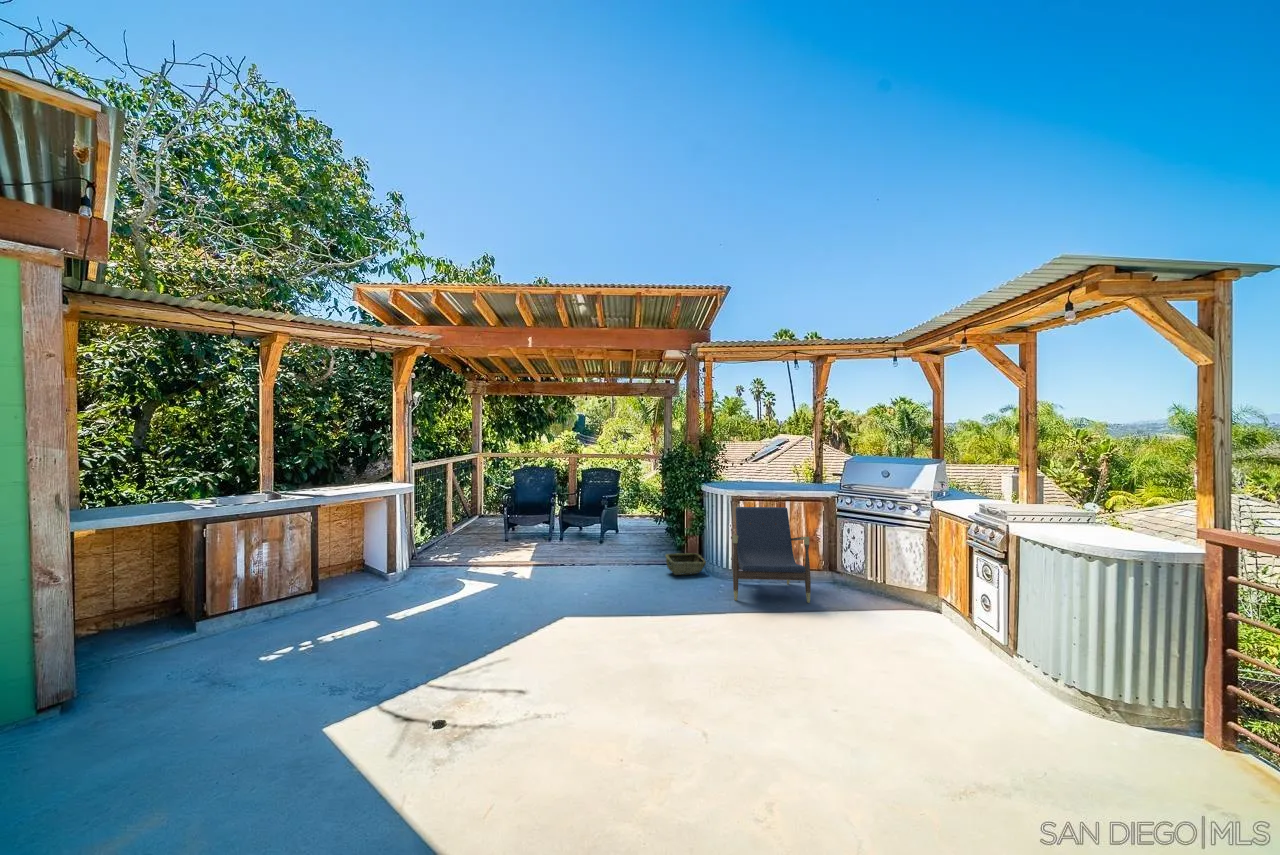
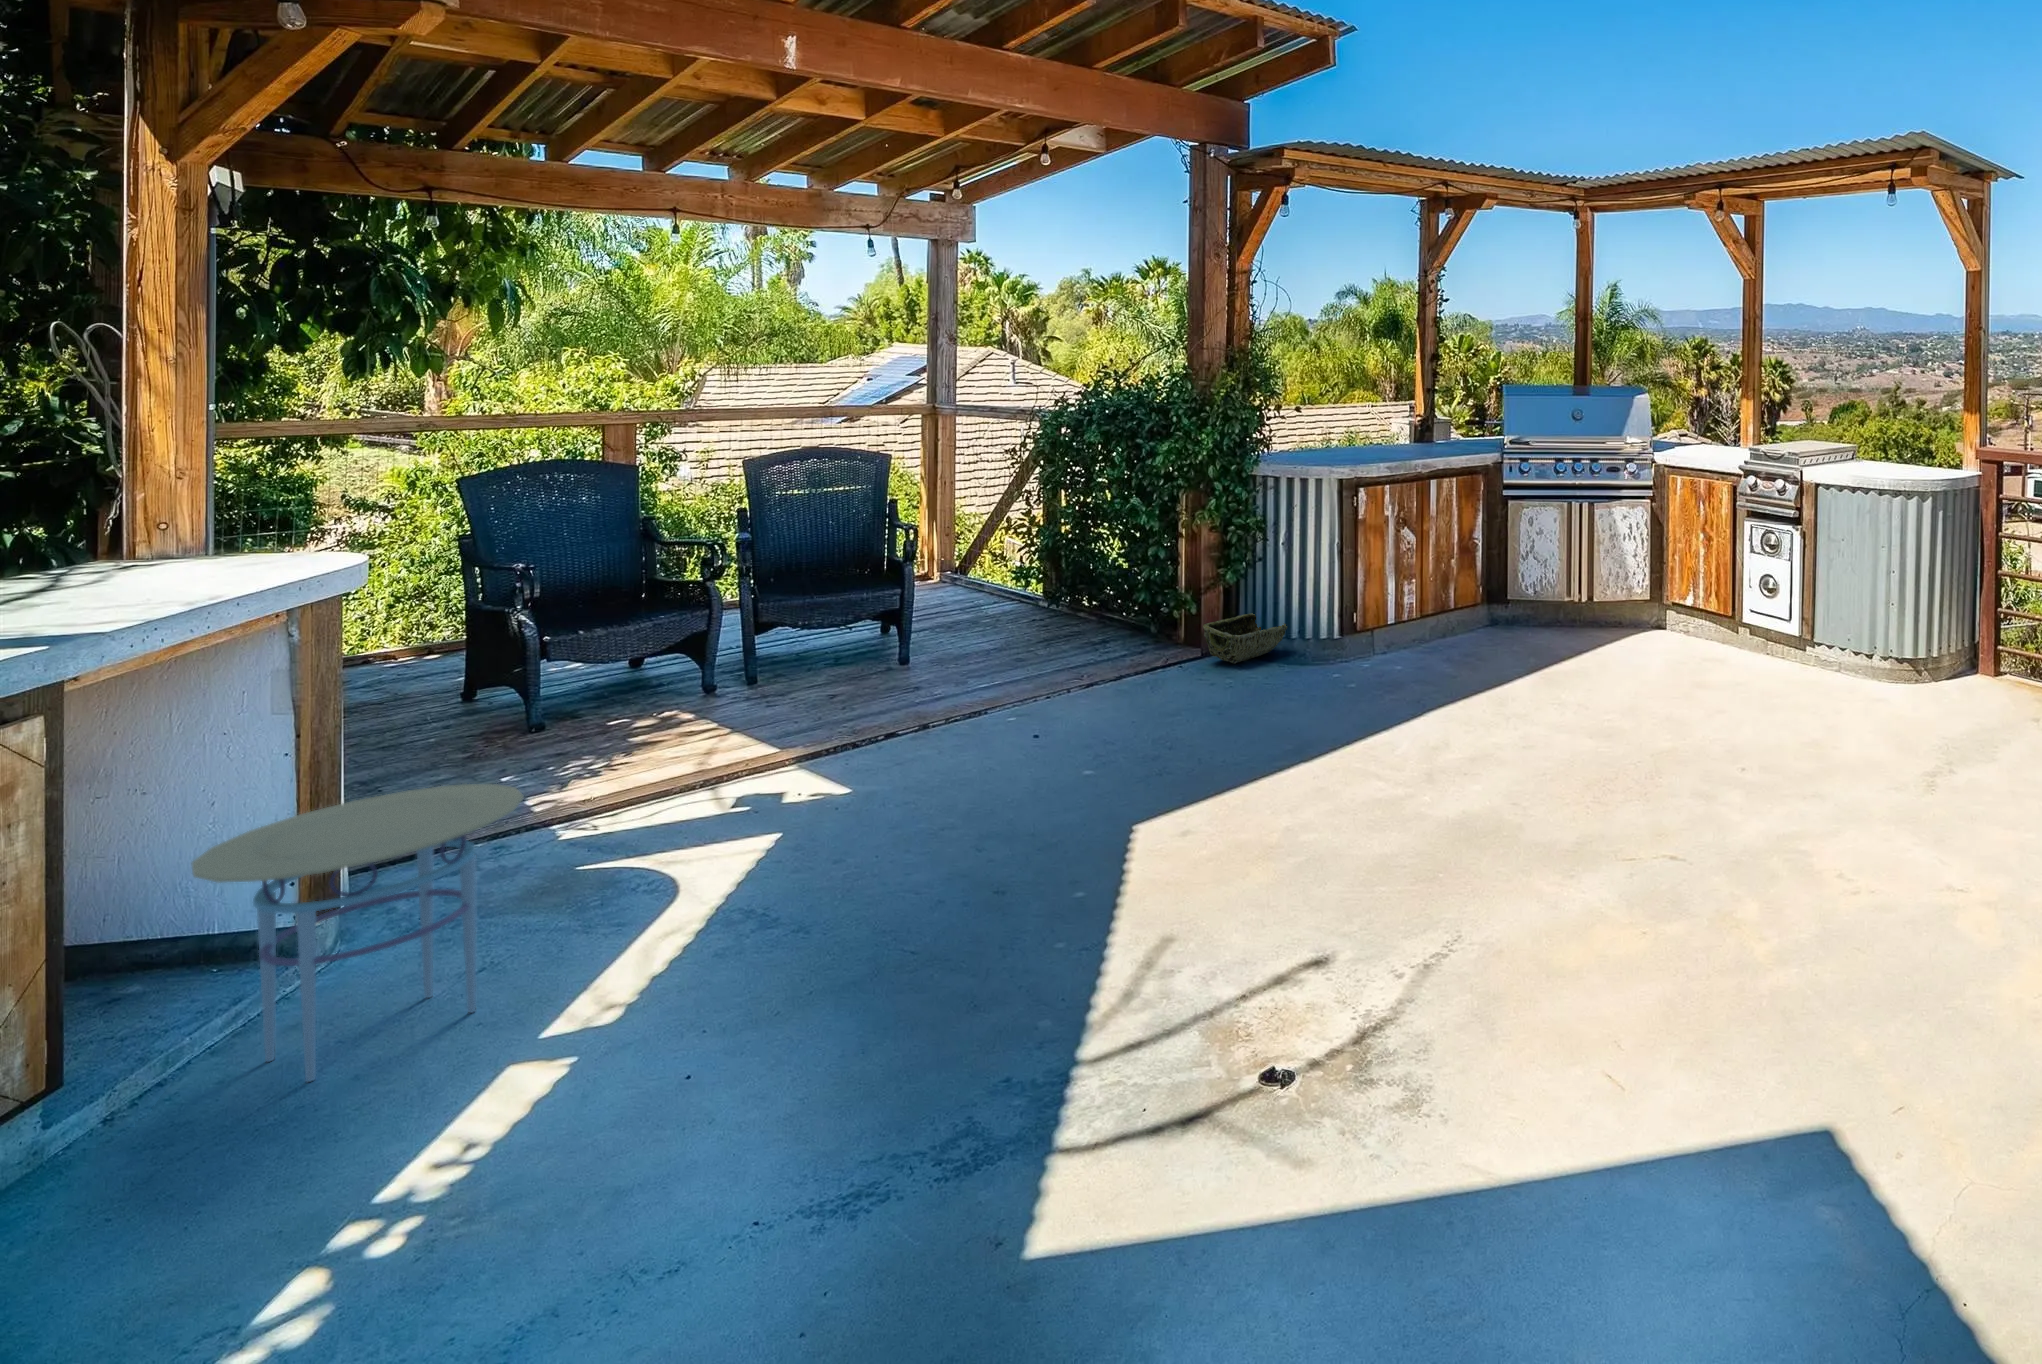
lounge chair: present [731,507,811,603] -> none [1350,496,1514,674]
side table: none [231,555,325,638] -> present [192,784,523,1082]

